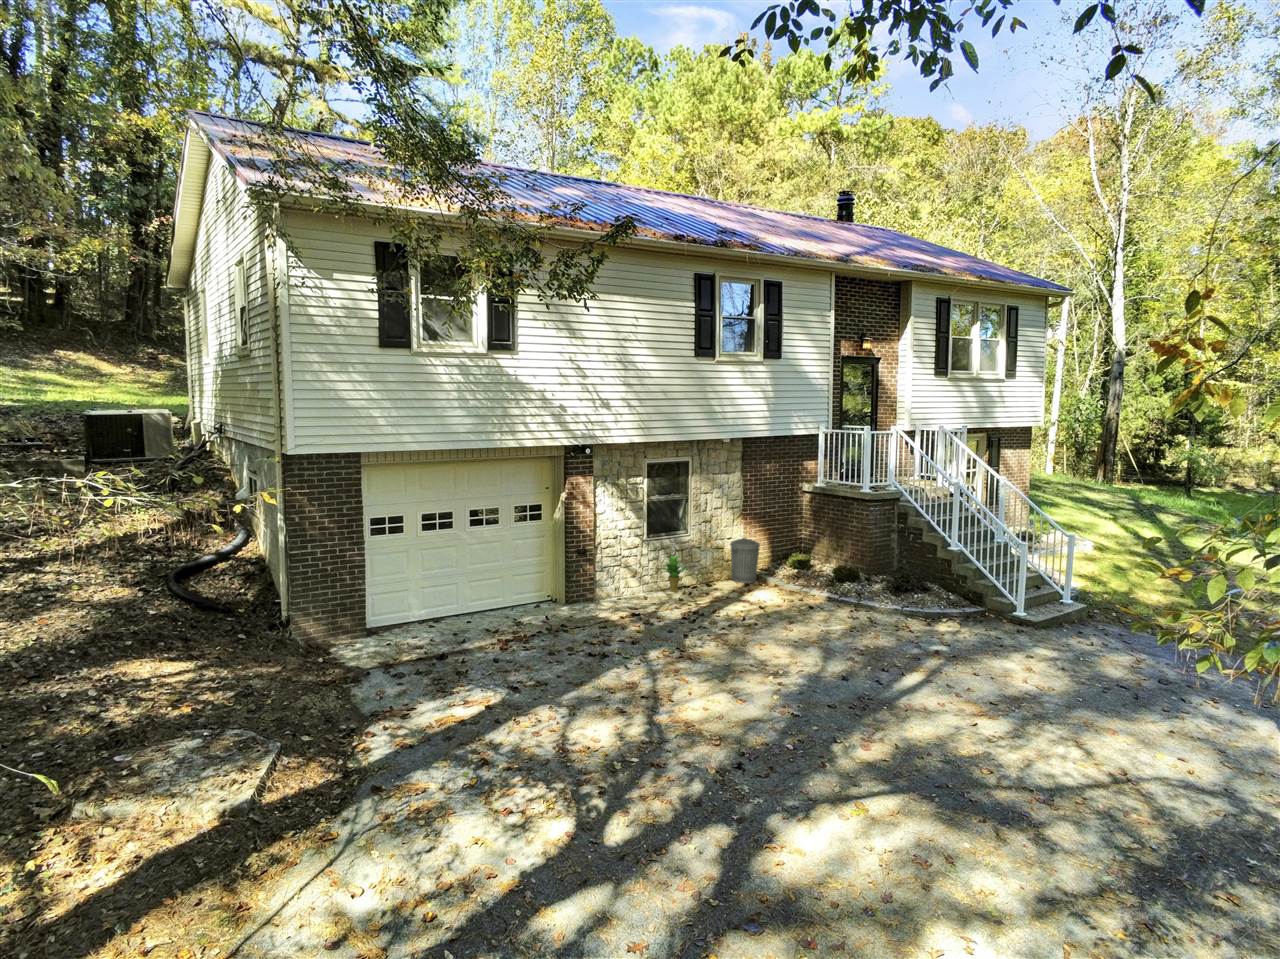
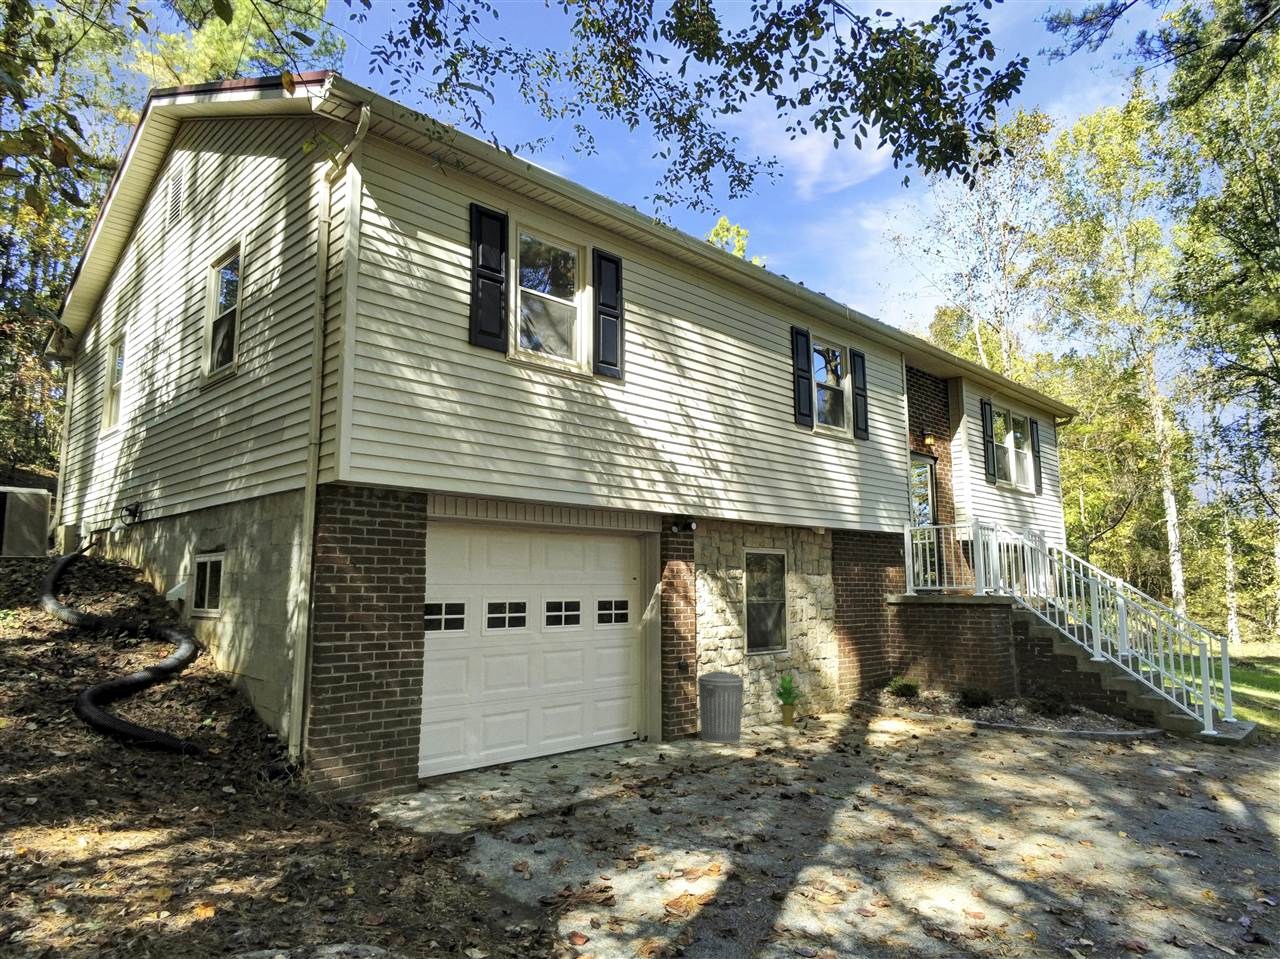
trash can: present [730,538,760,583] -> present [698,670,744,743]

